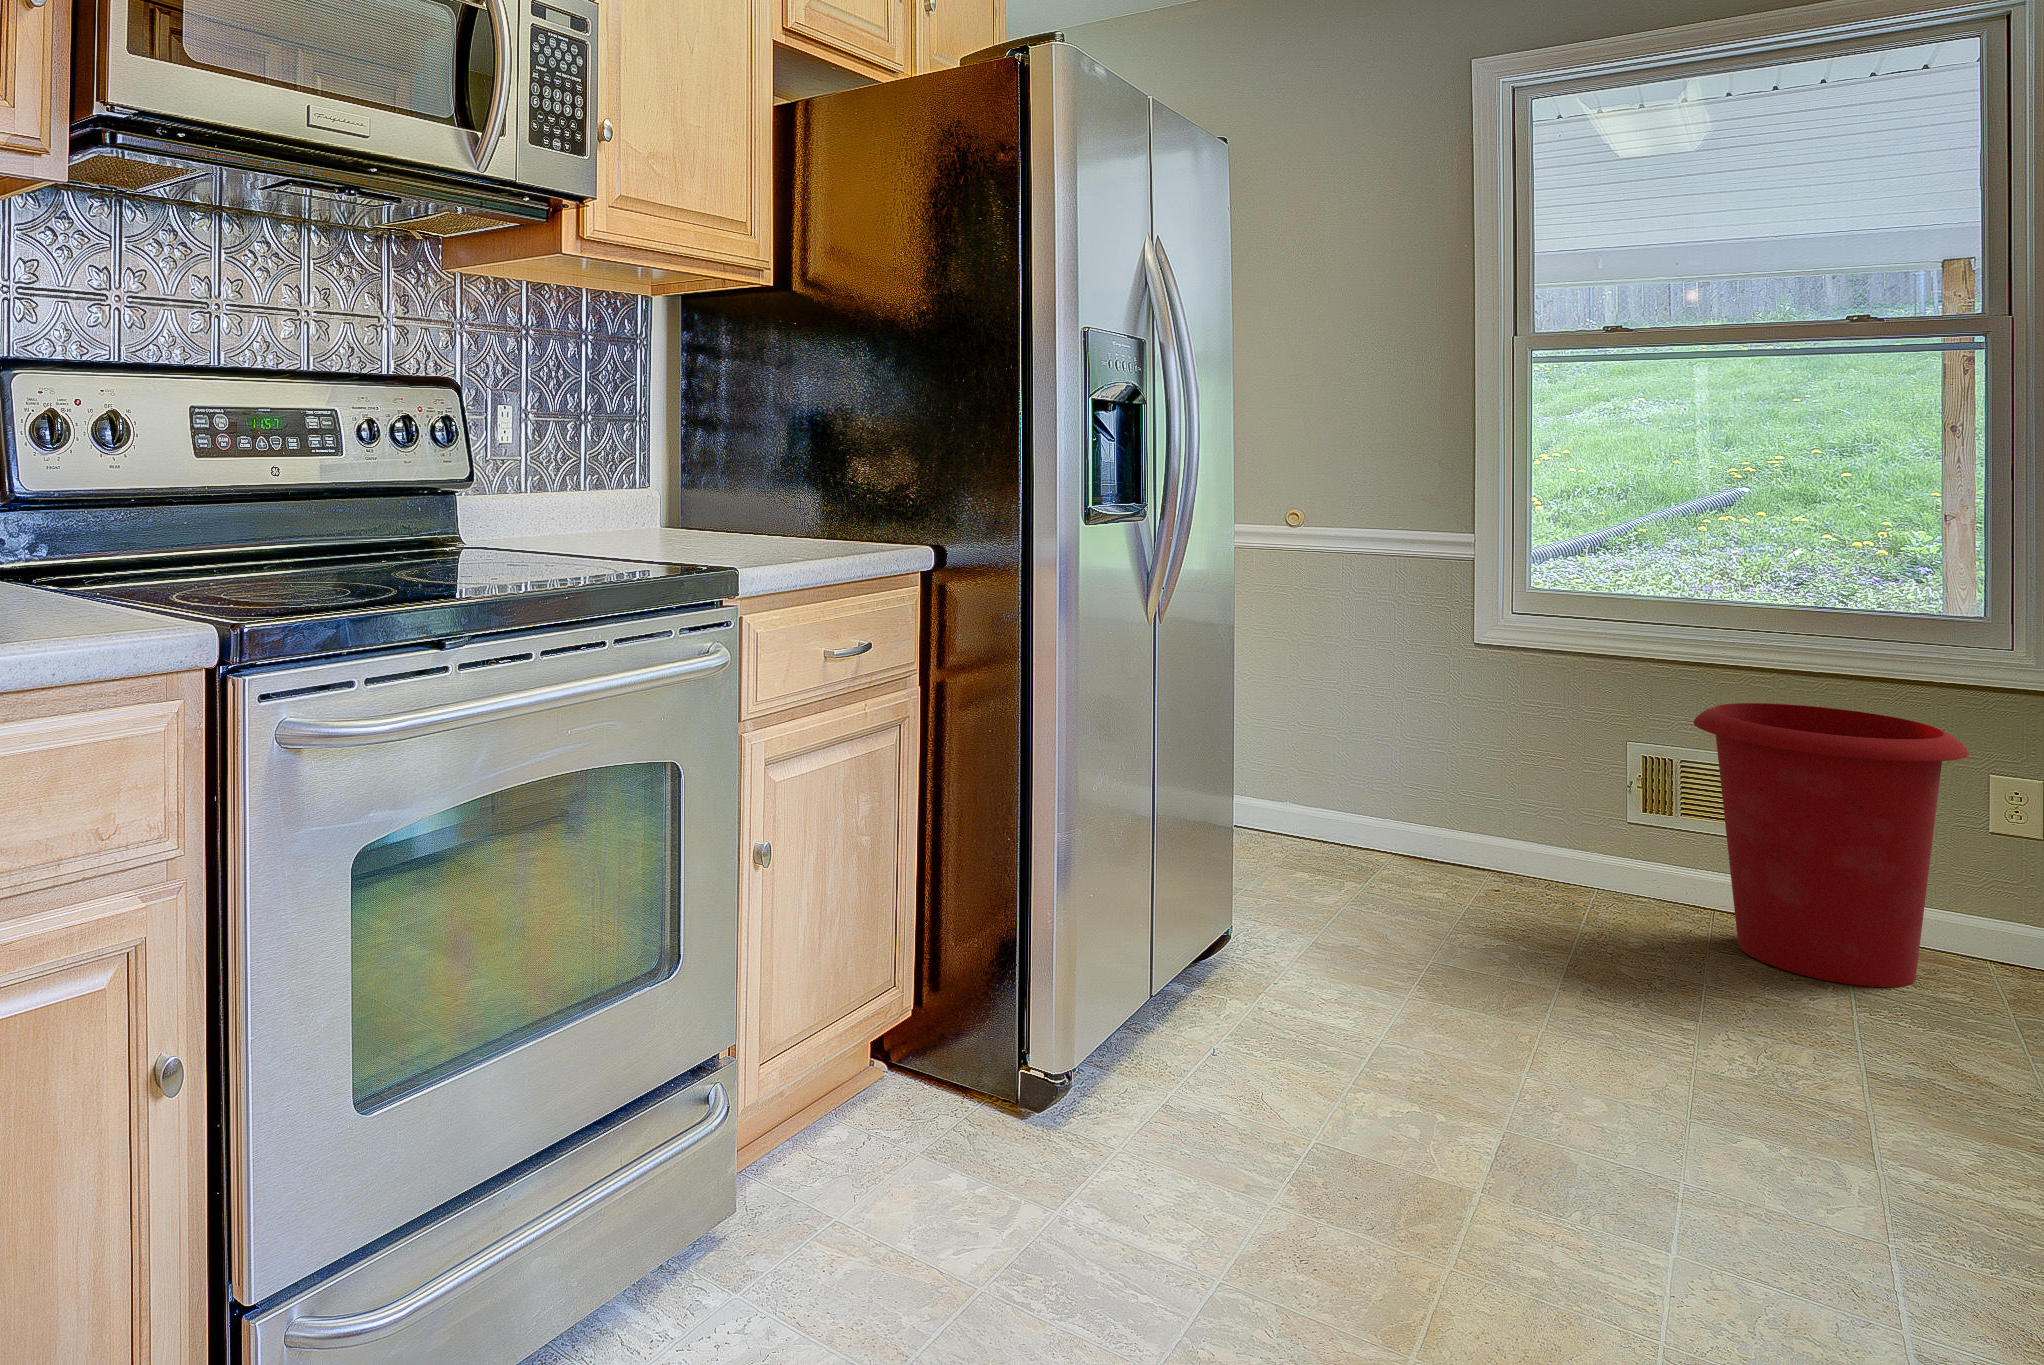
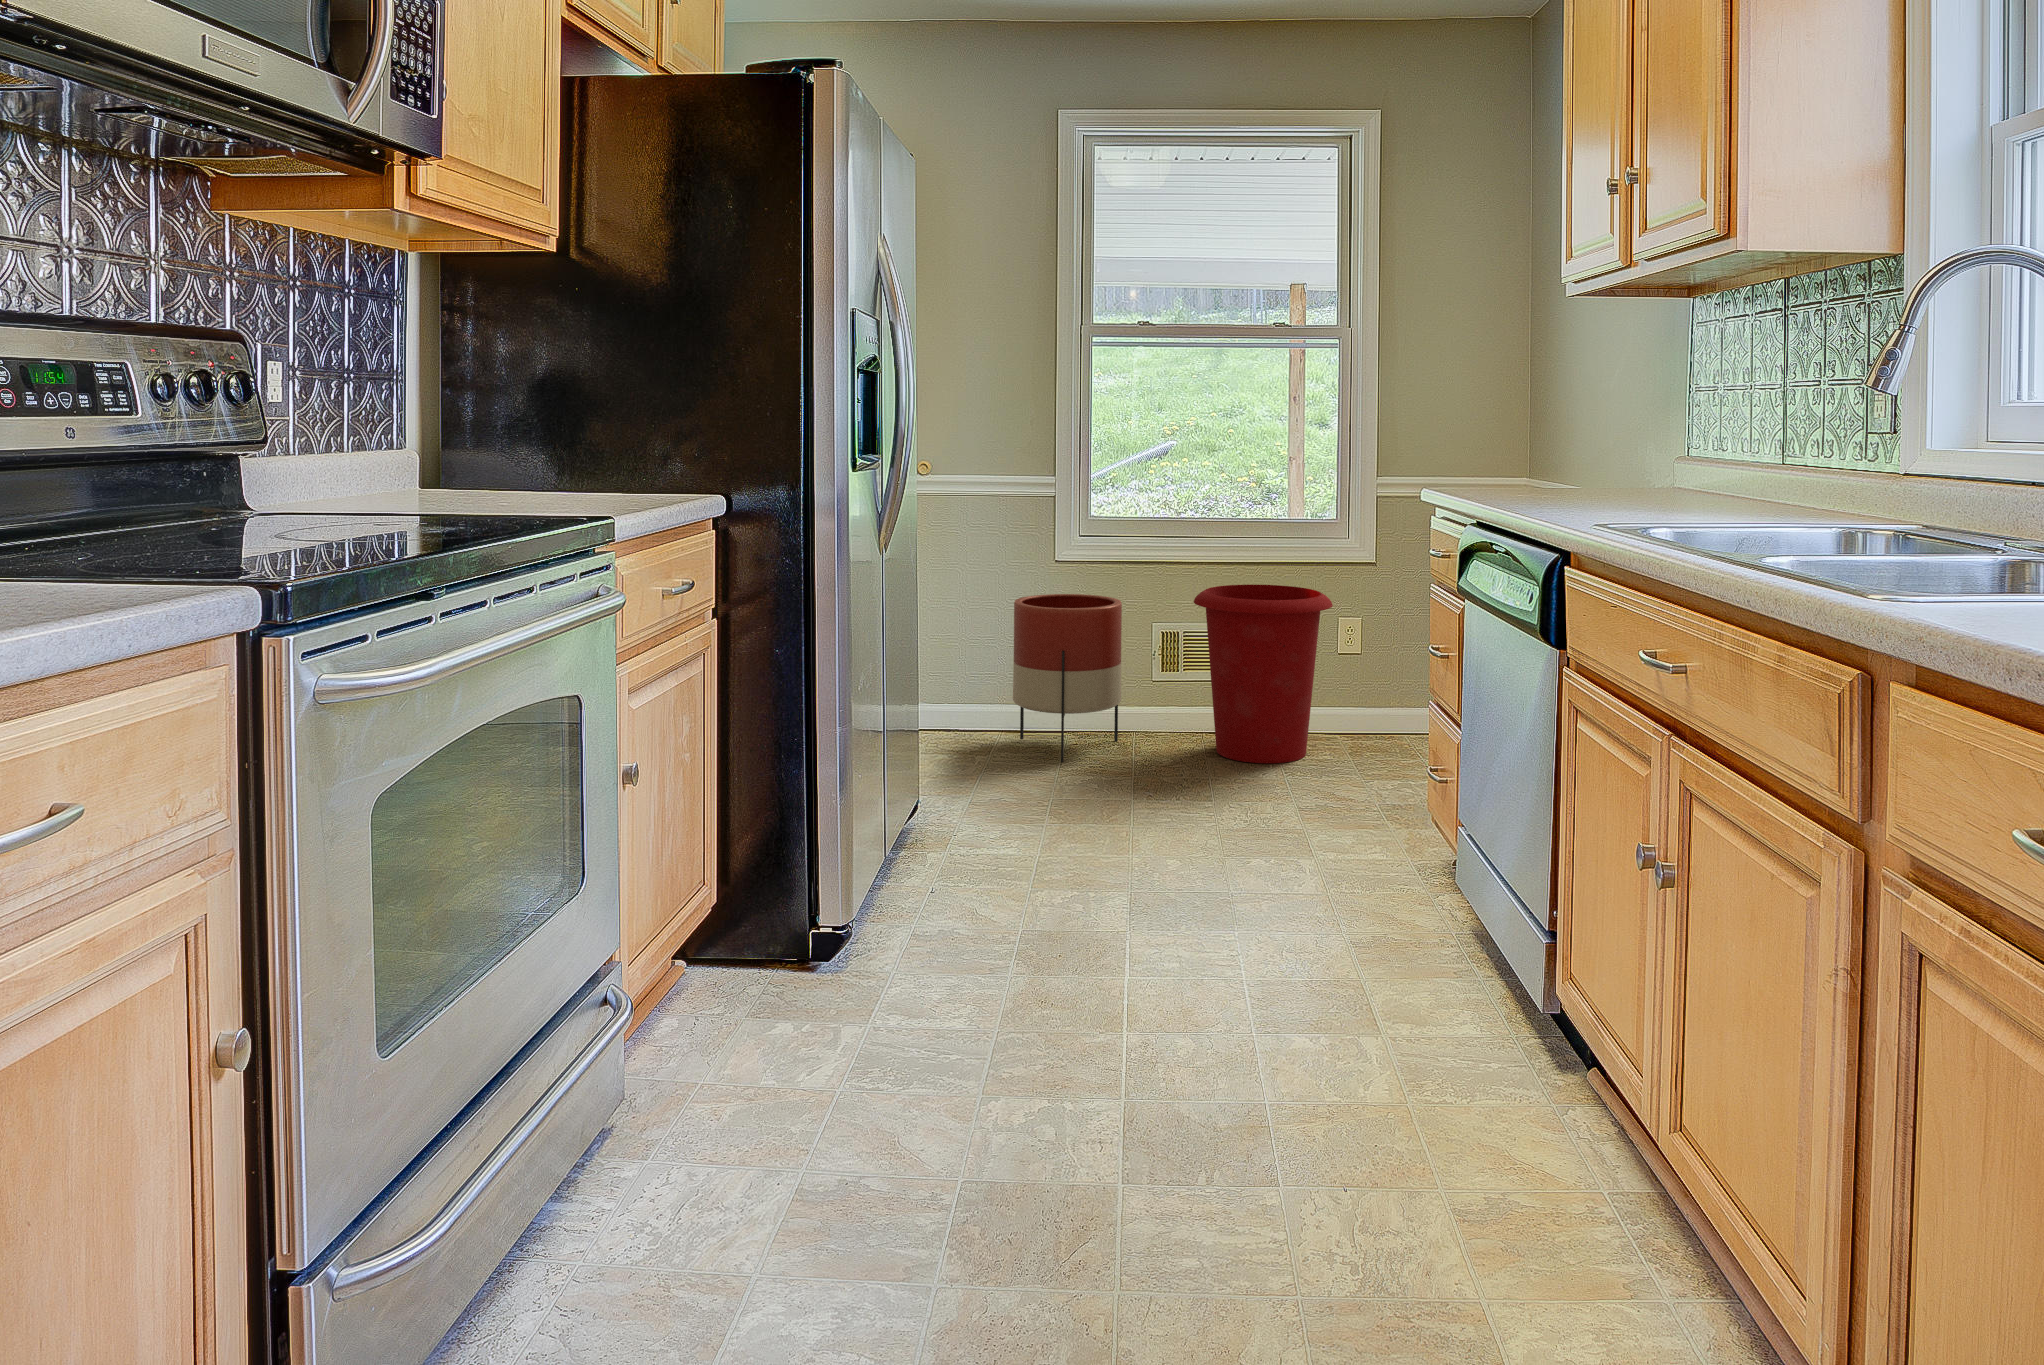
planter: none [1404,687,1572,913] -> present [1013,594,1122,762]

